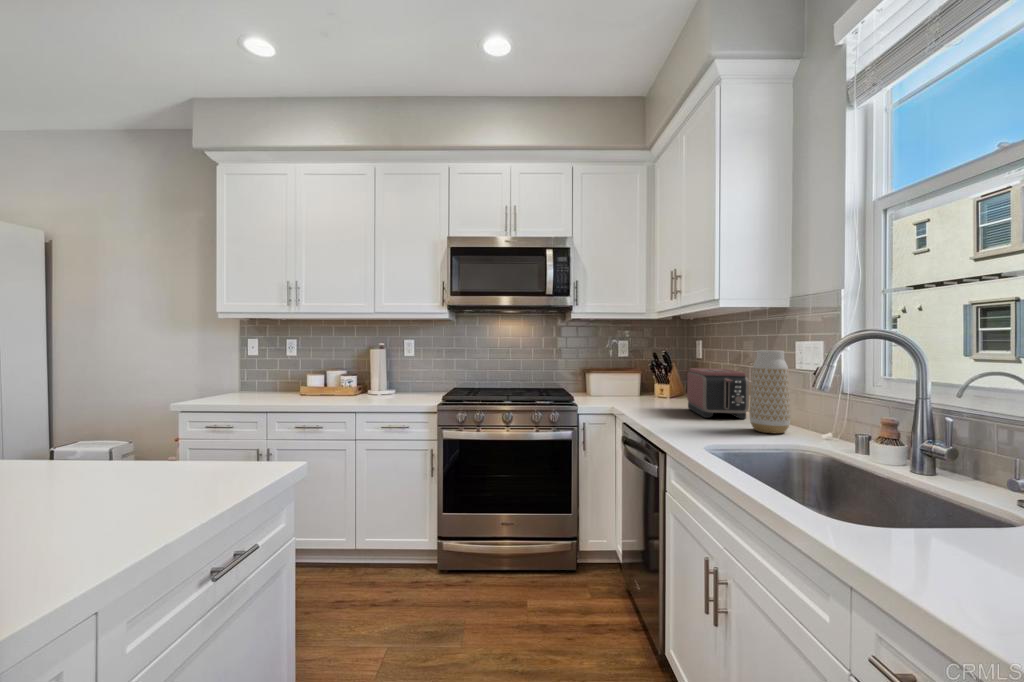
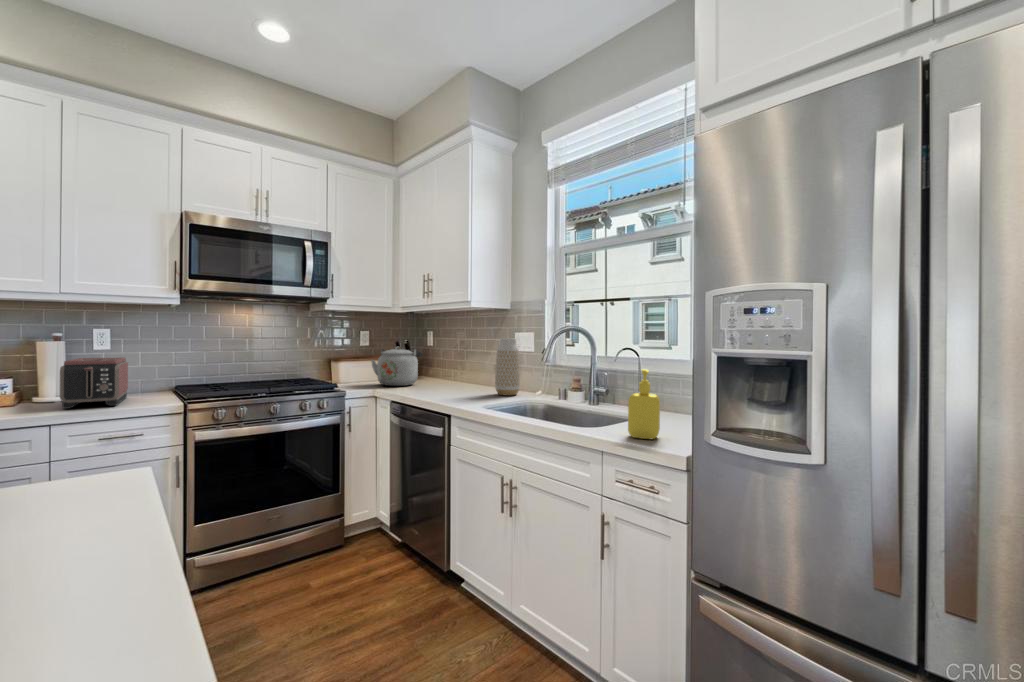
kettle: none [619,358,679,405] -> present [371,347,423,386]
toaster: present [687,368,749,419] -> present [60,358,128,409]
soap dispenser: none [884,421,977,576] -> present [628,369,660,439]

